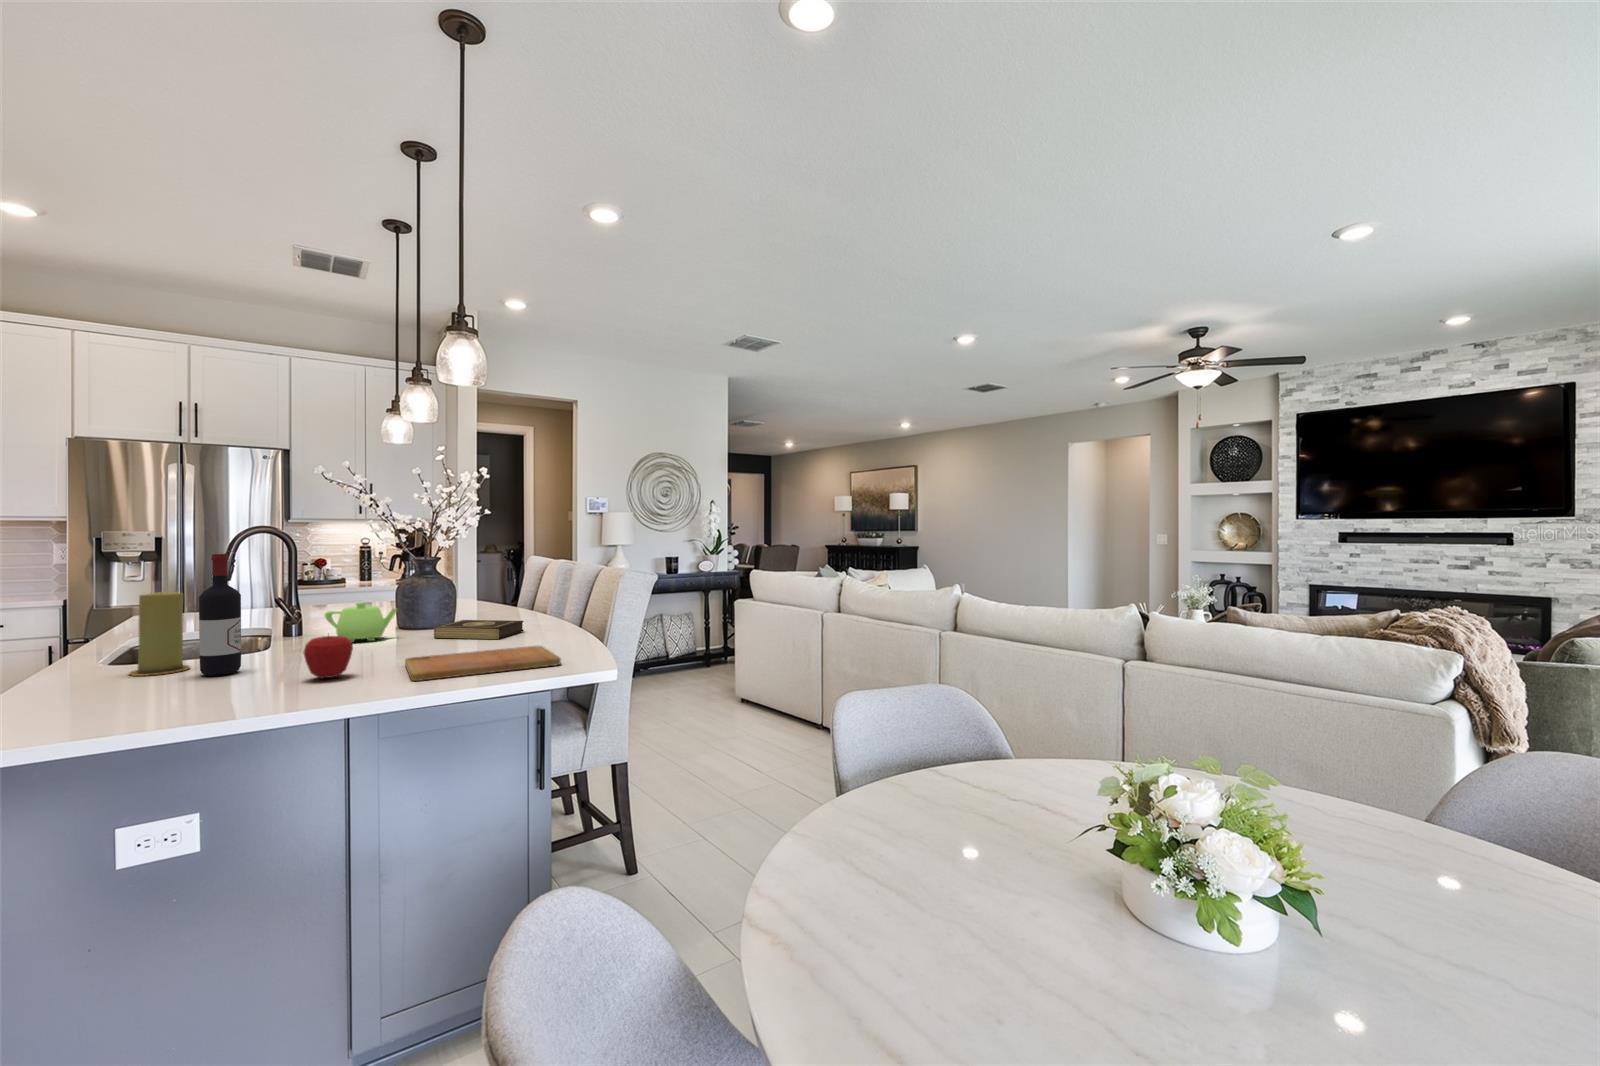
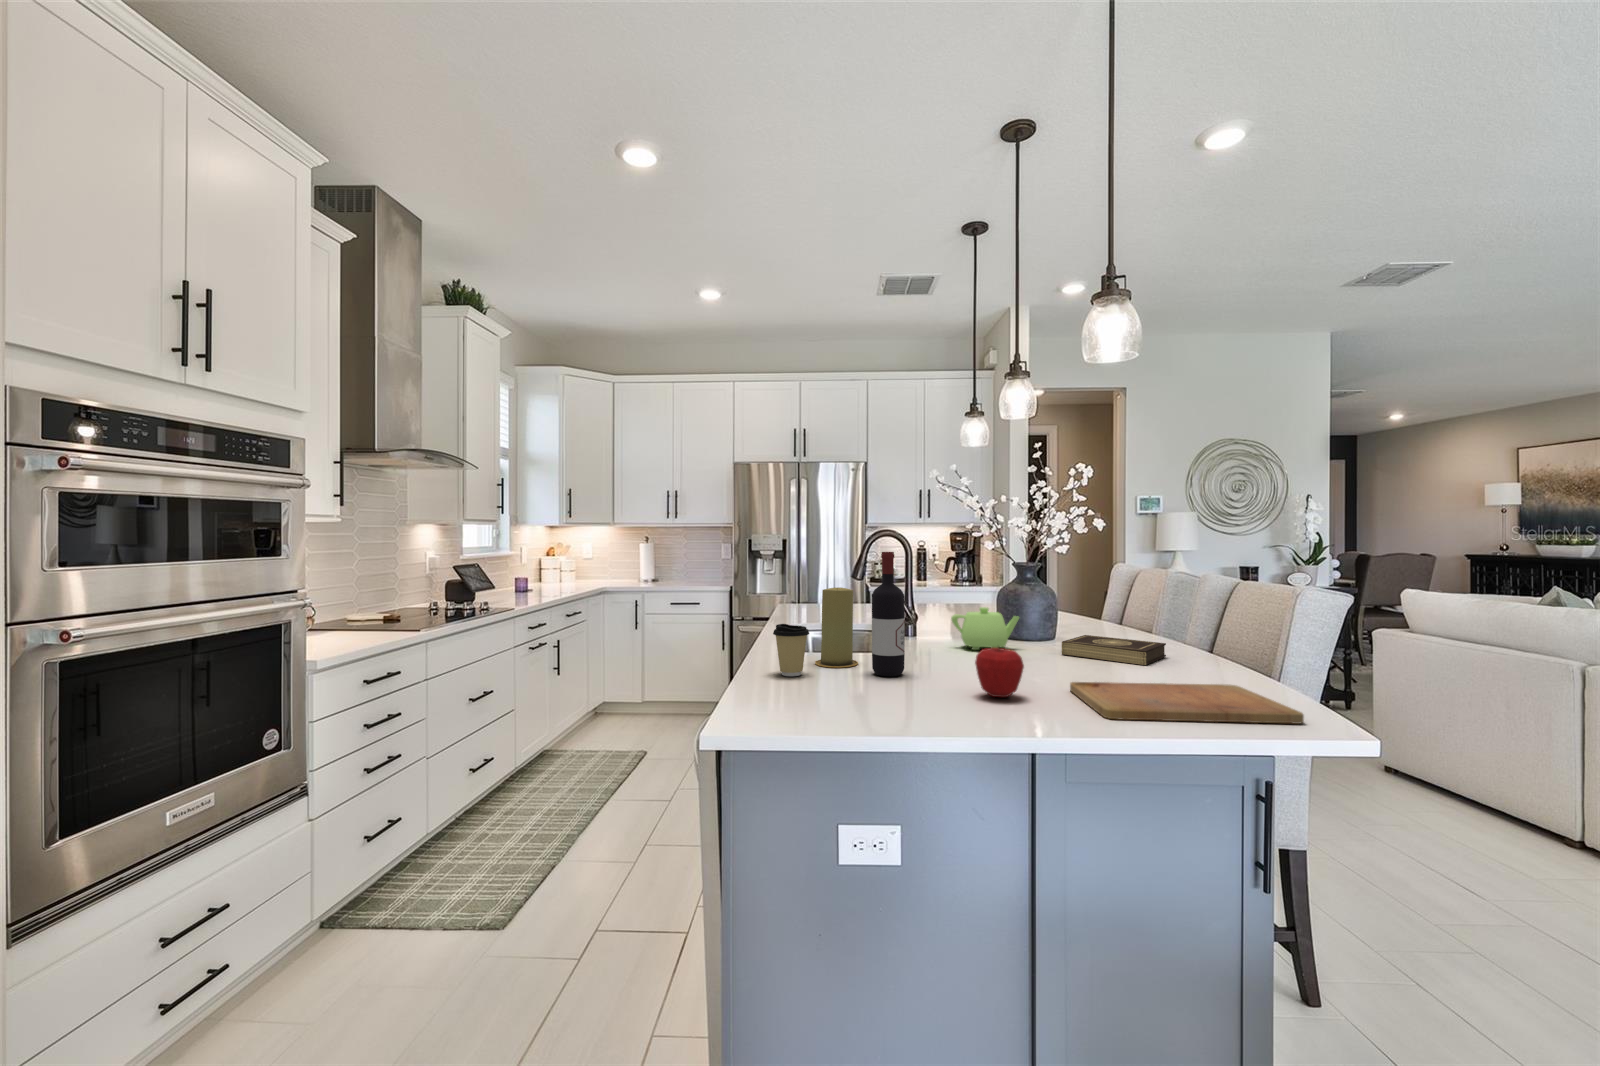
coffee cup: none [53,635,110,690] -> present [773,624,809,676]

